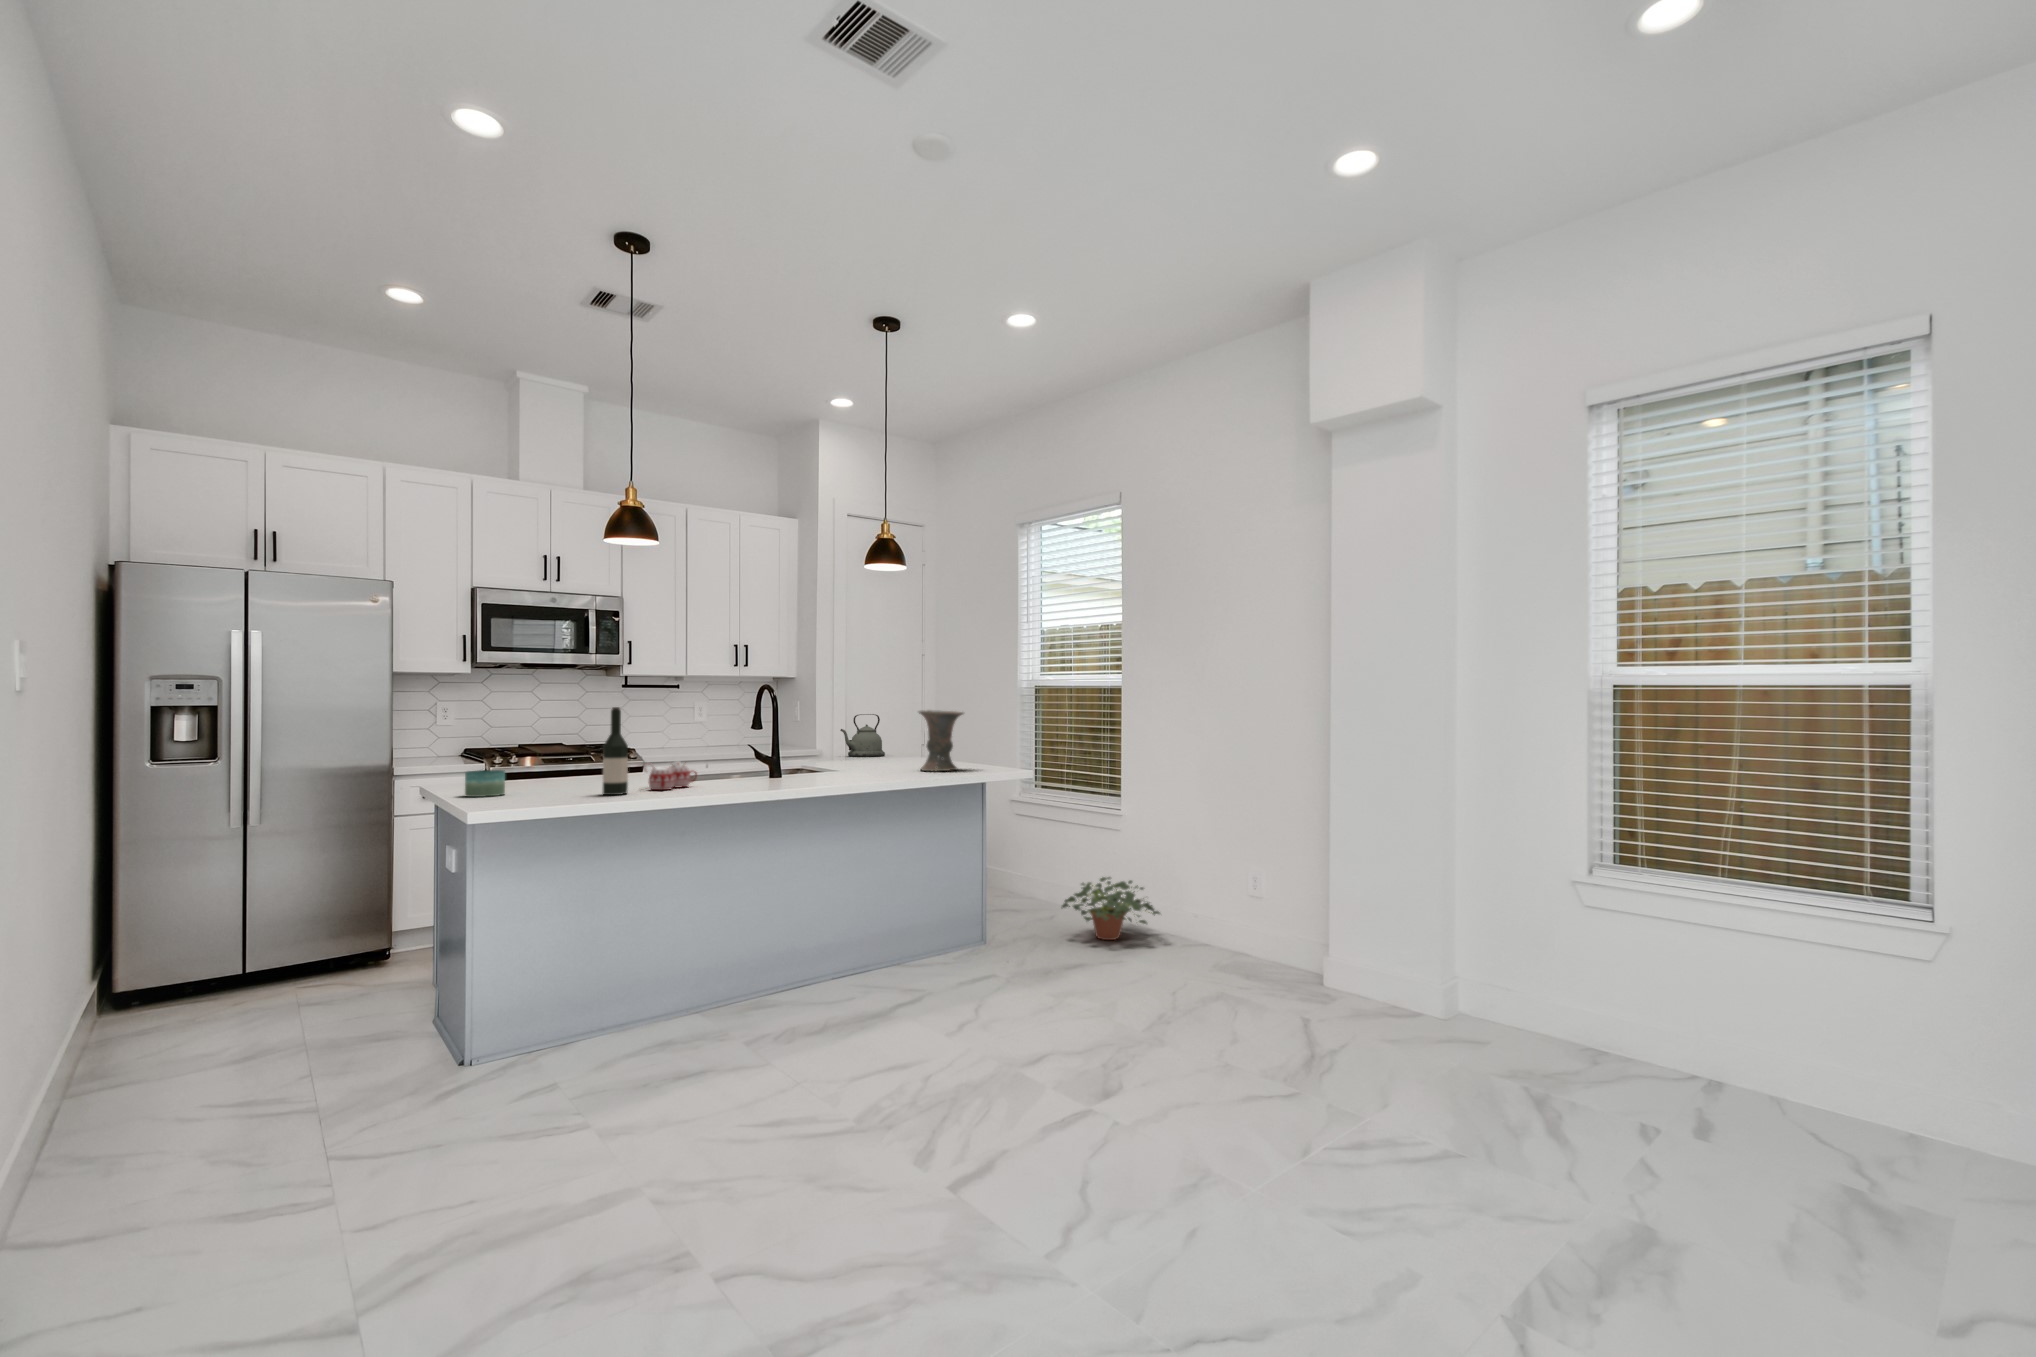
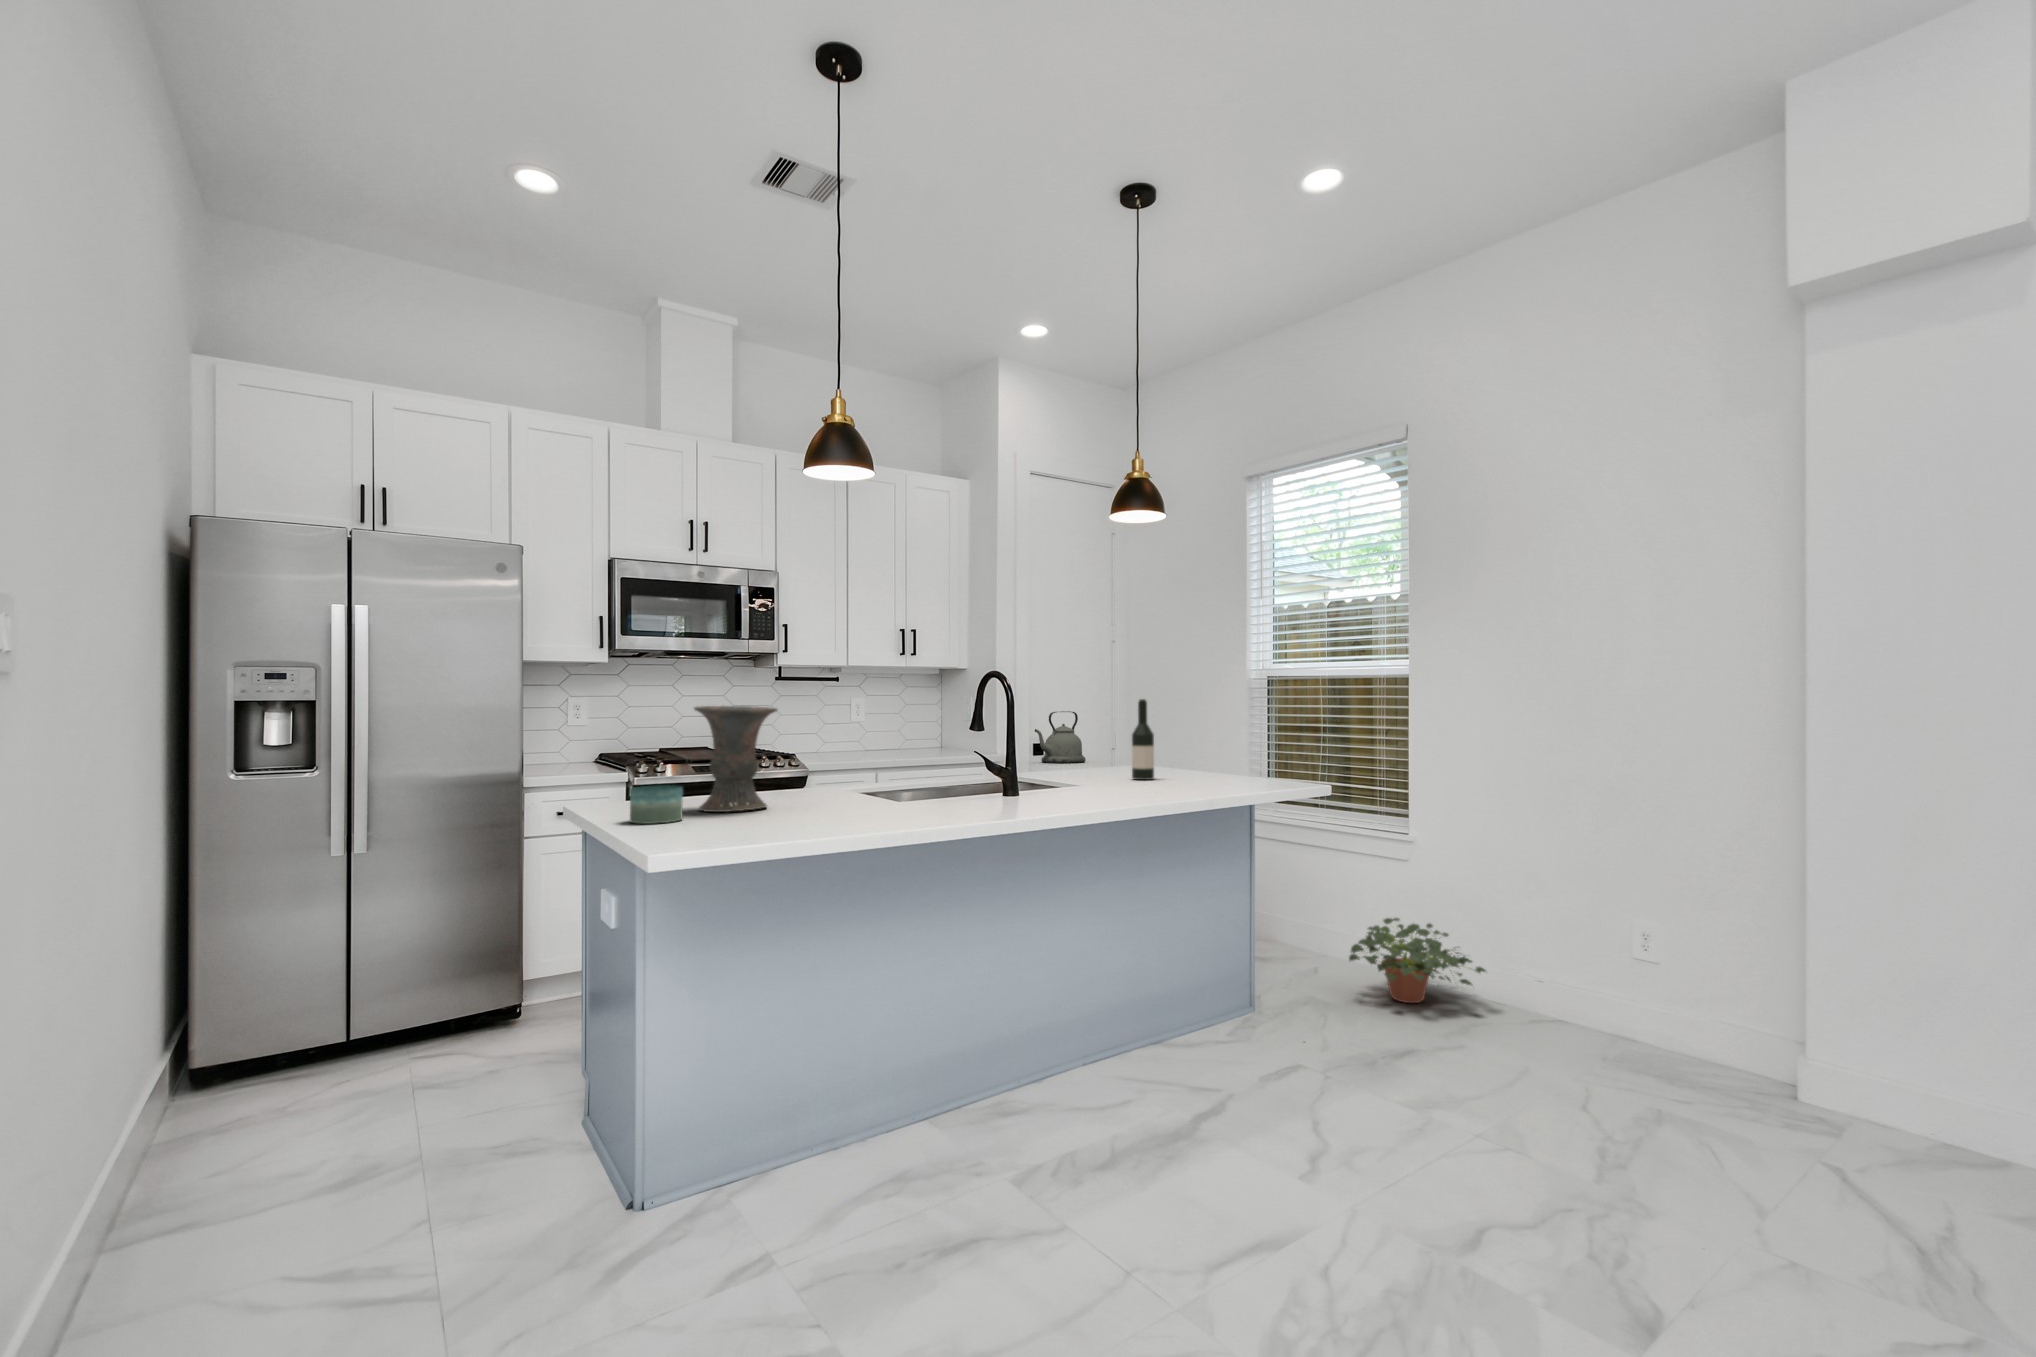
wine bottle: present [603,707,628,795] -> present [1132,699,1154,780]
vase: present [919,710,963,771] -> present [694,706,777,812]
mug: present [641,761,697,790] -> none [856,772,927,813]

